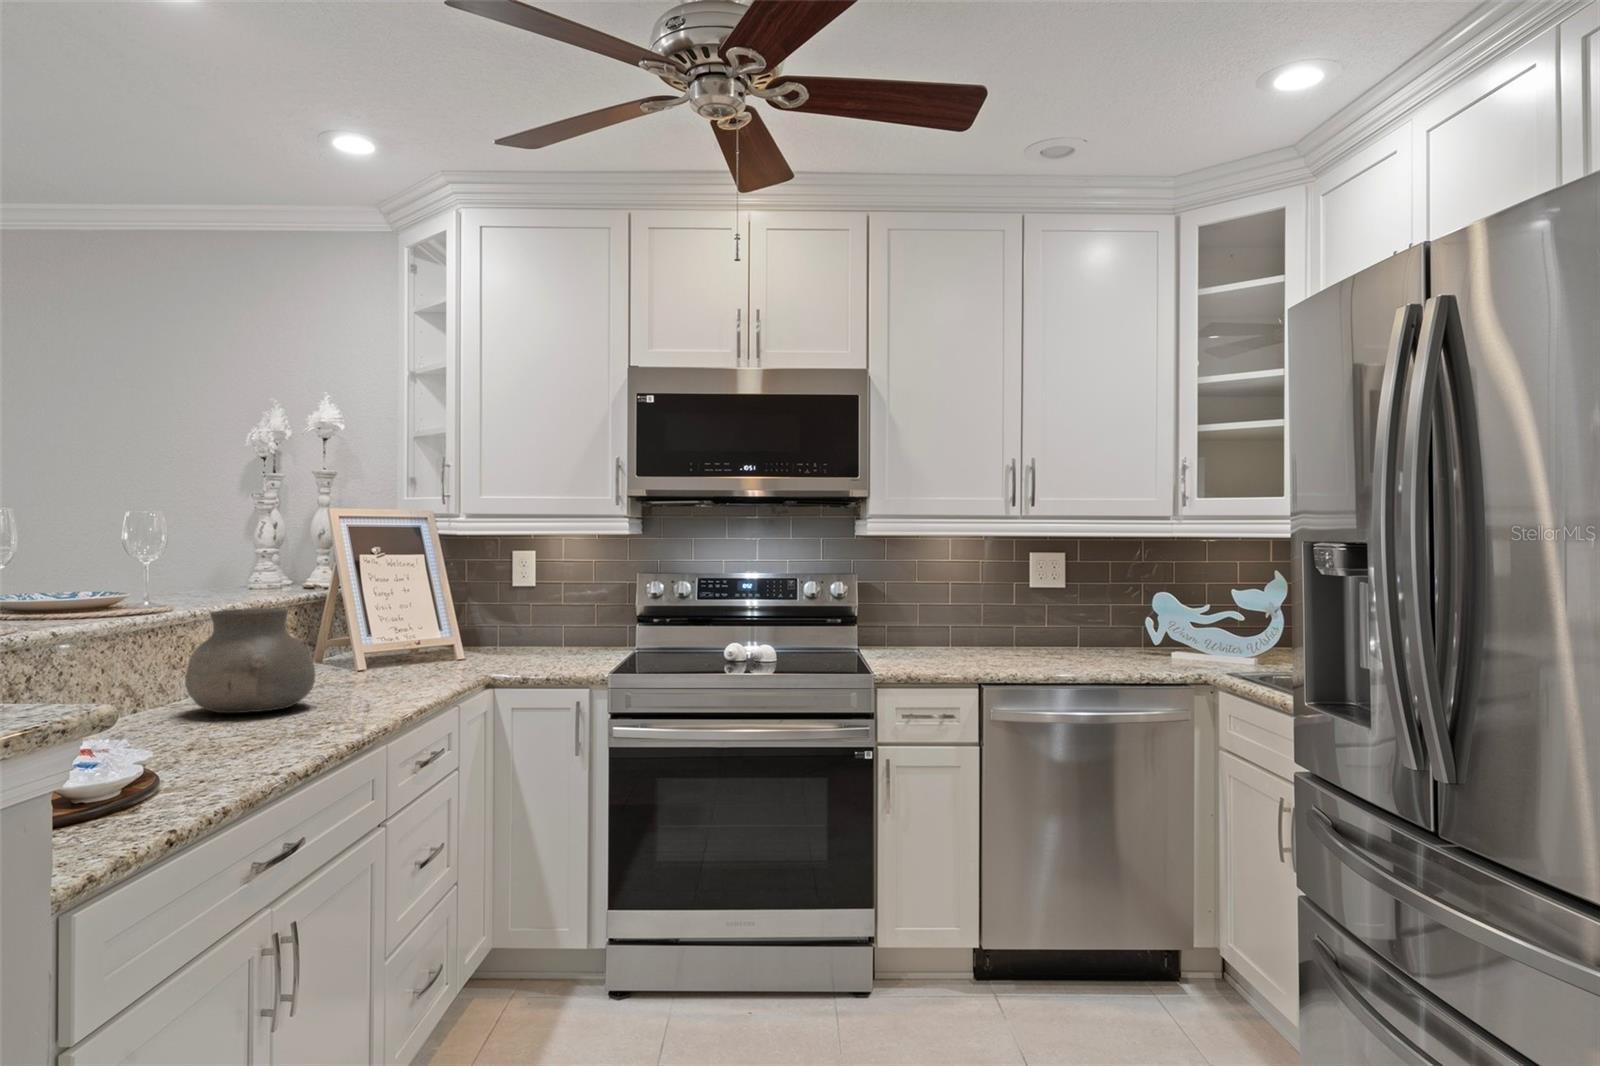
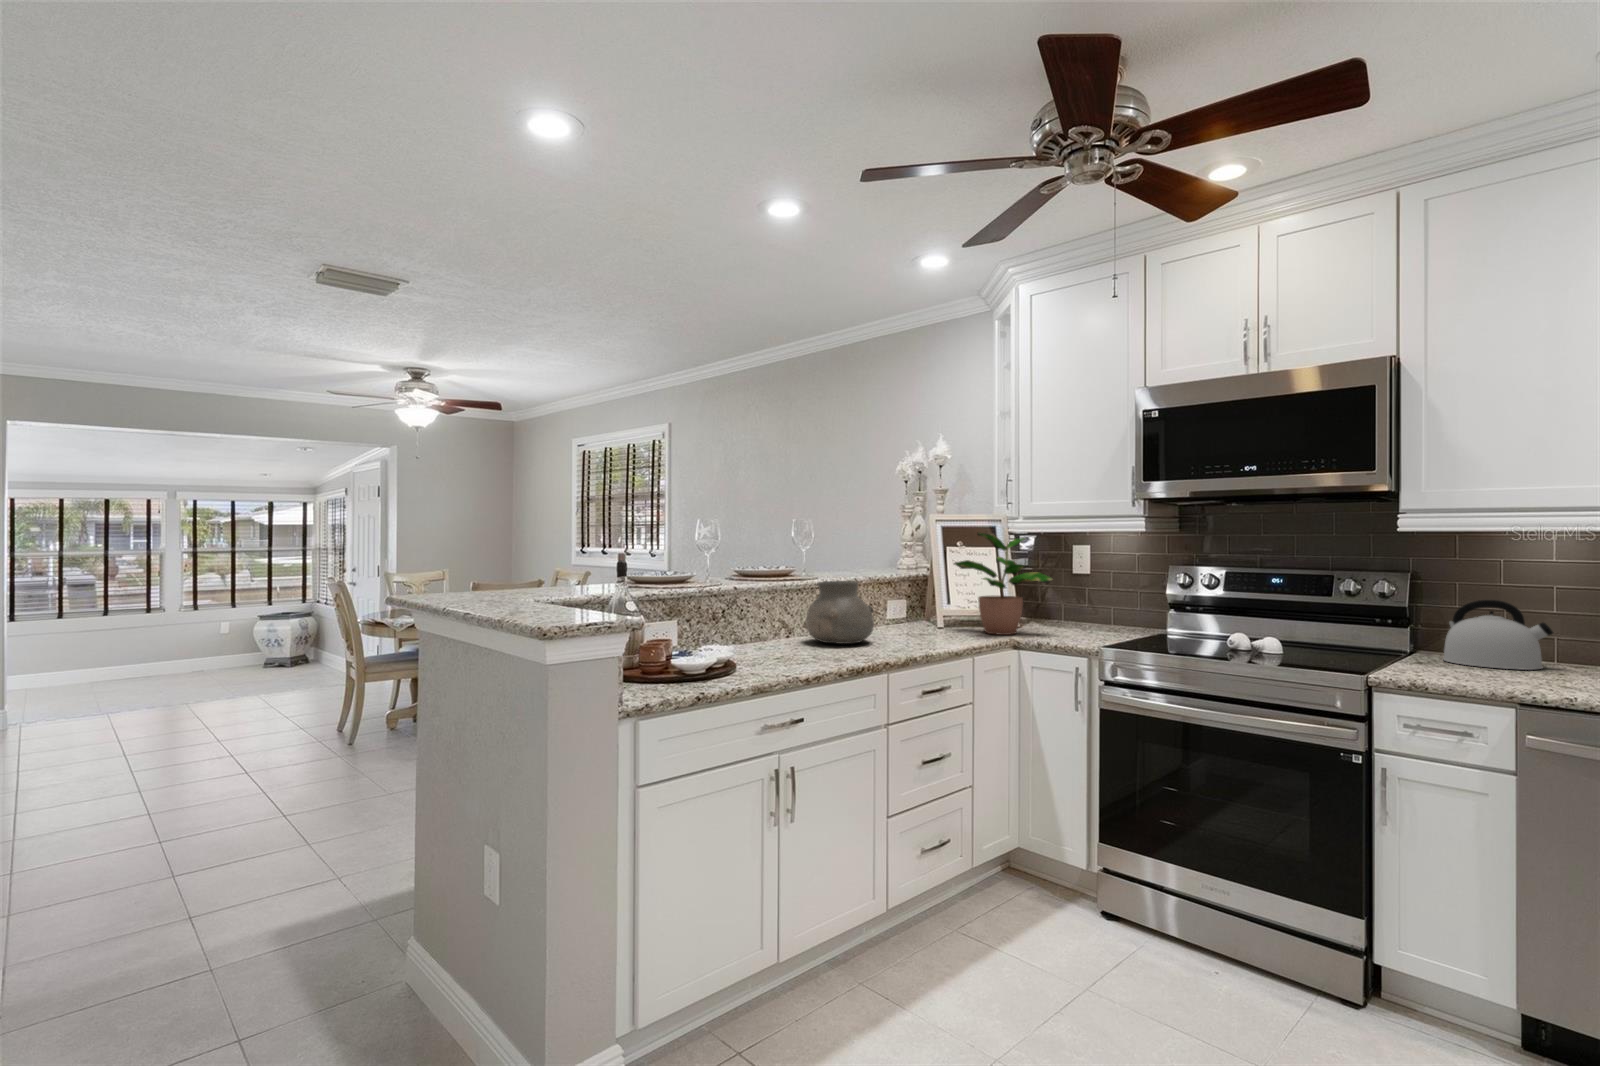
potted plant: none [391,532,535,673] -> present [955,533,1053,635]
kettle: none [885,596,957,656] -> present [1443,600,1553,670]

